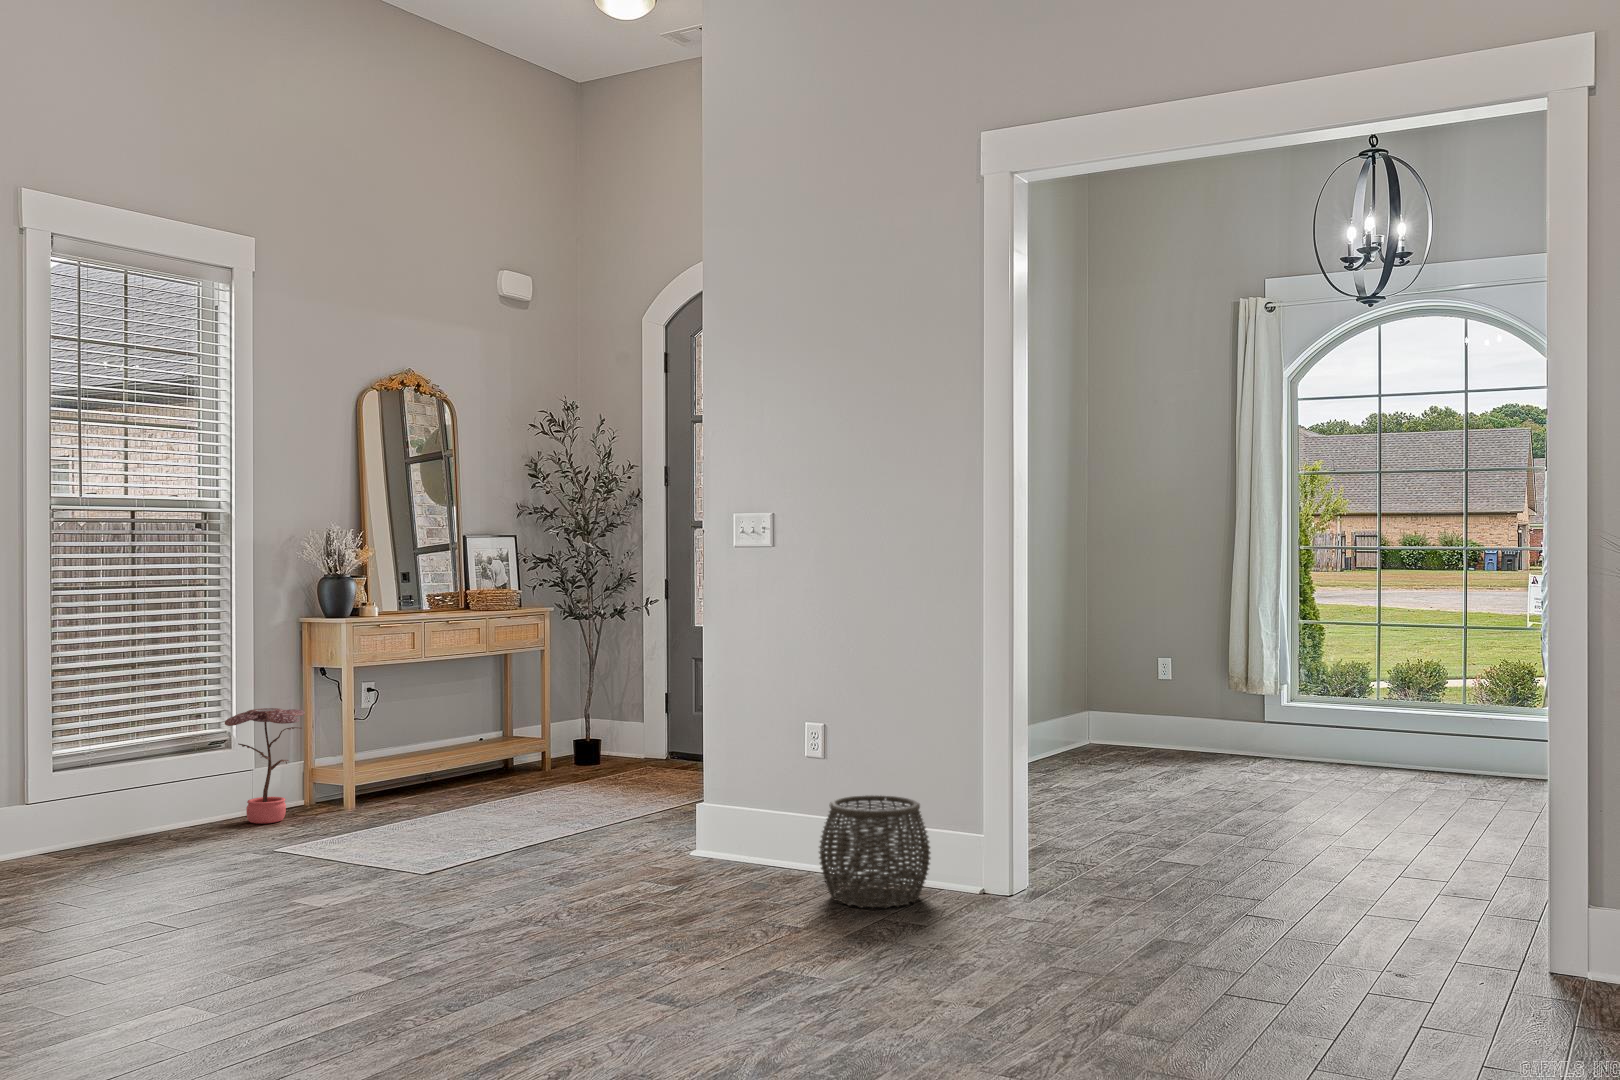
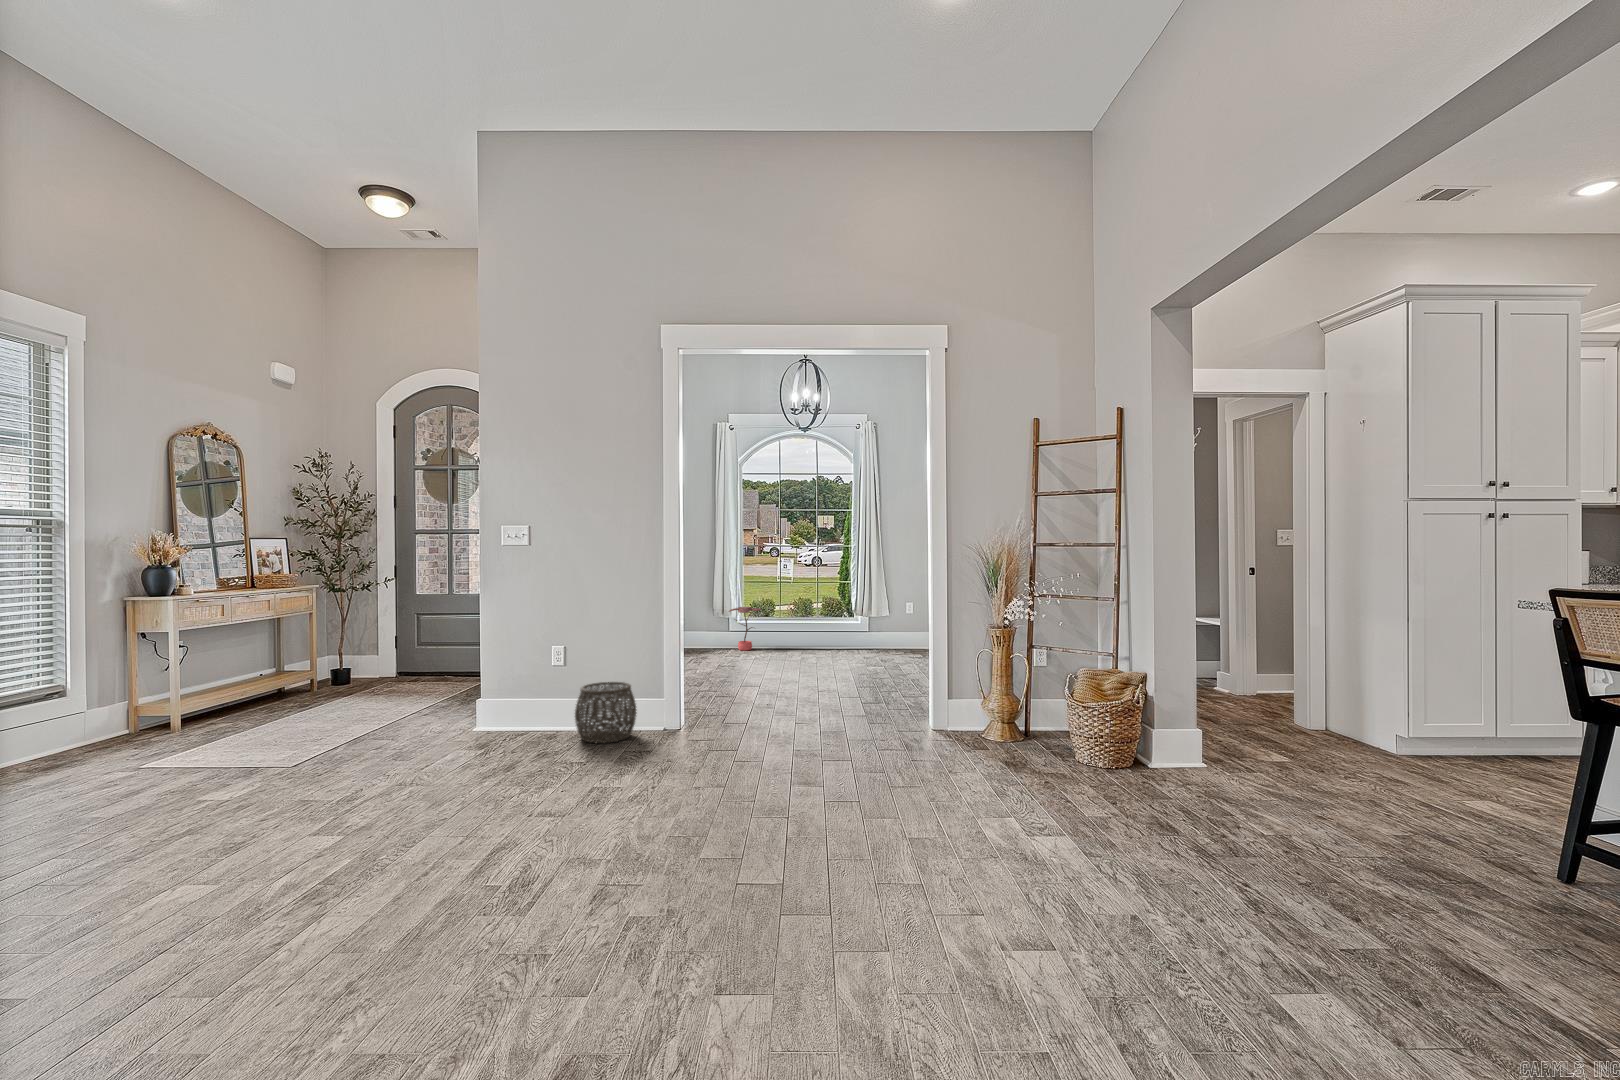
potted plant: present [225,708,305,824] -> present [729,607,761,651]

